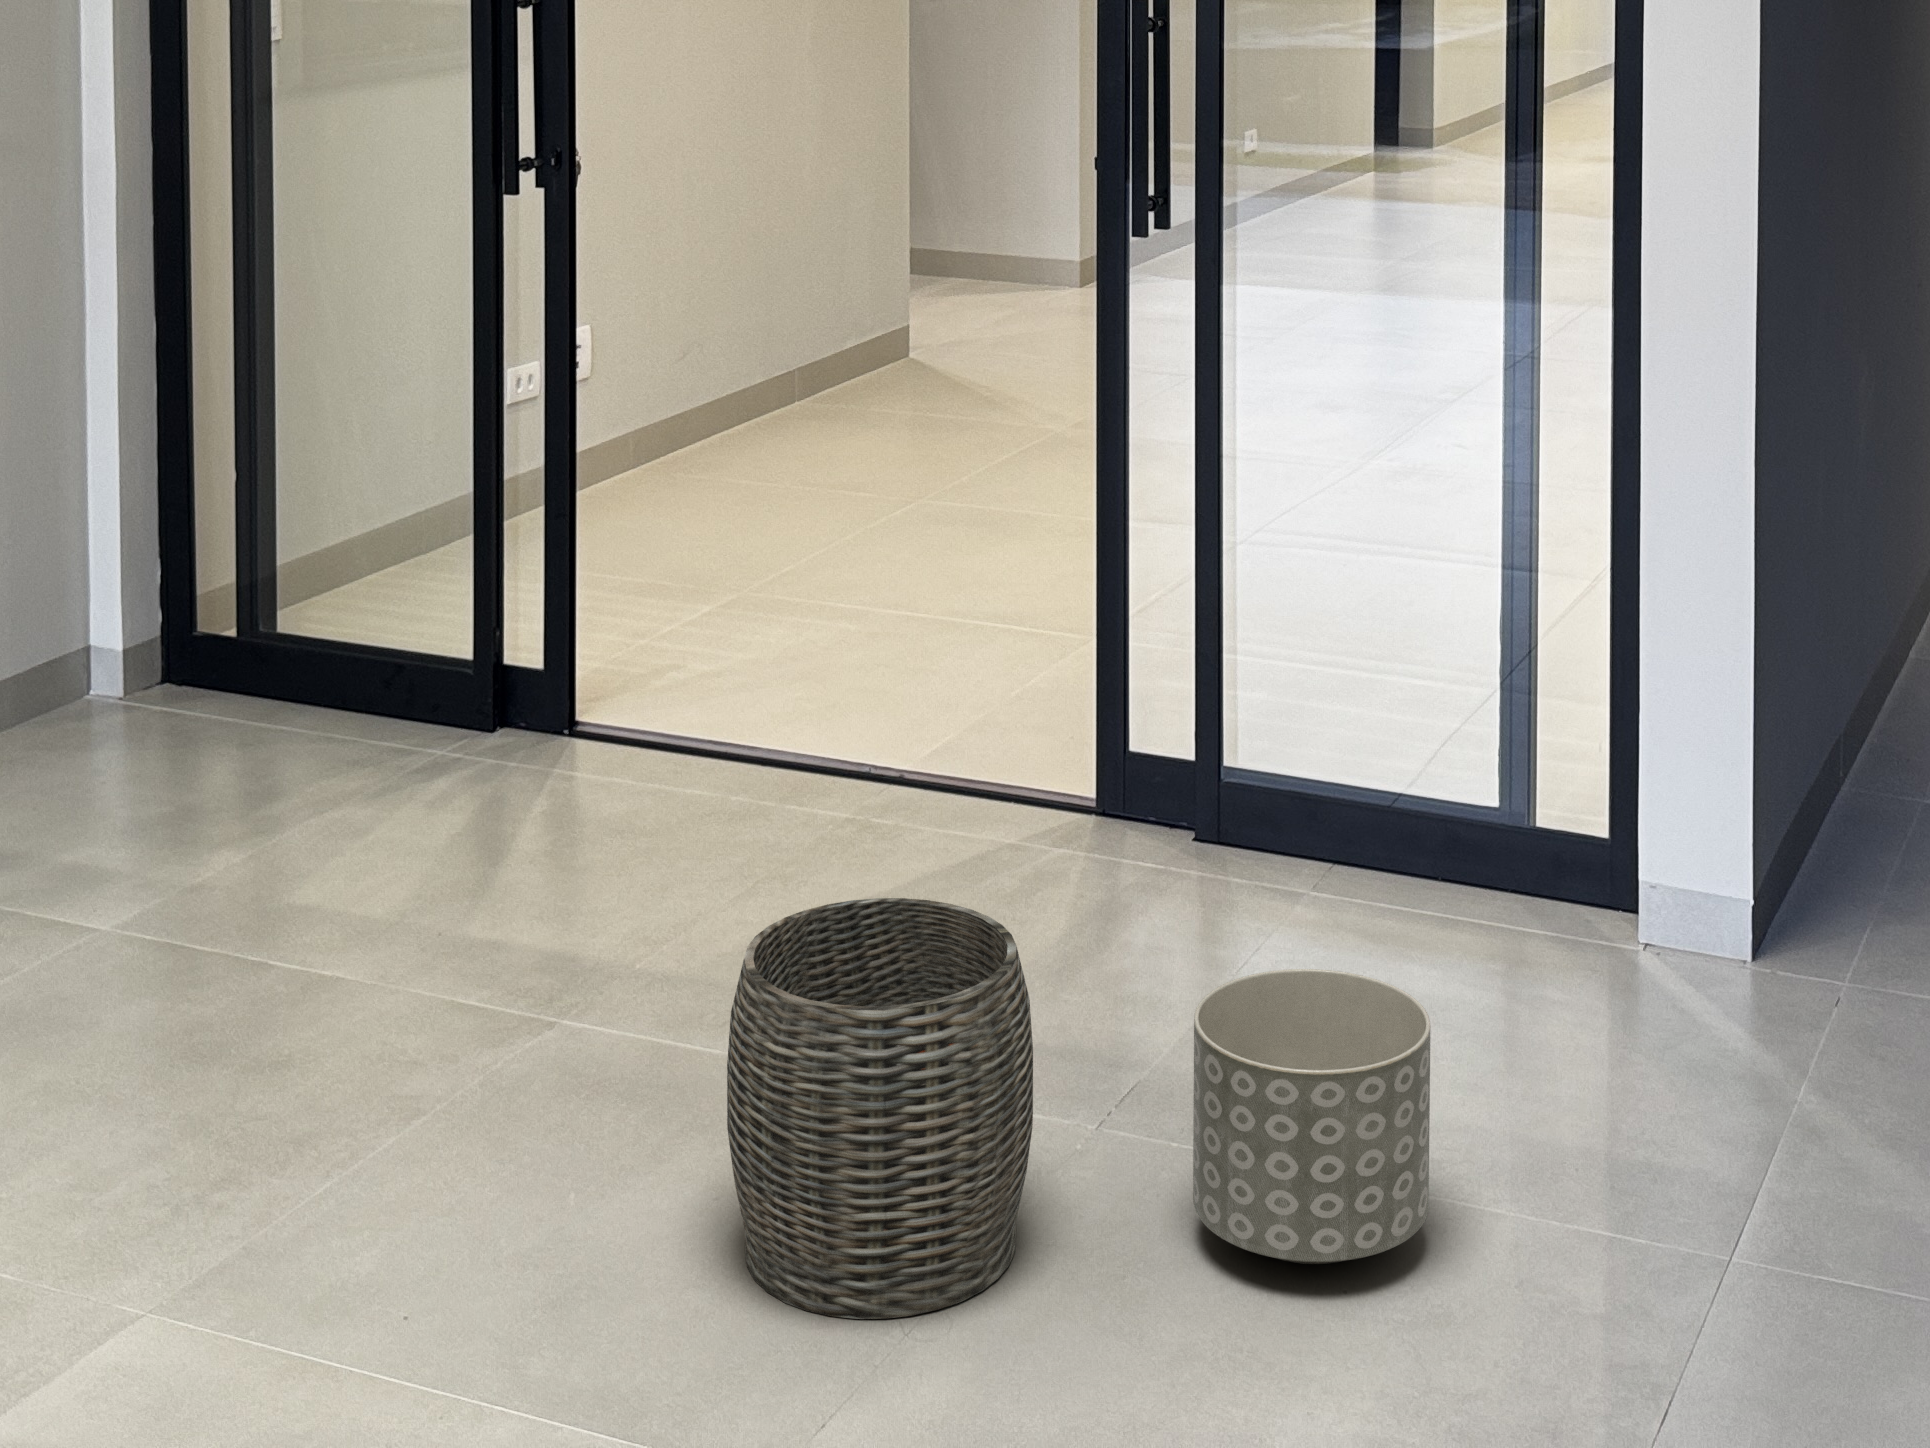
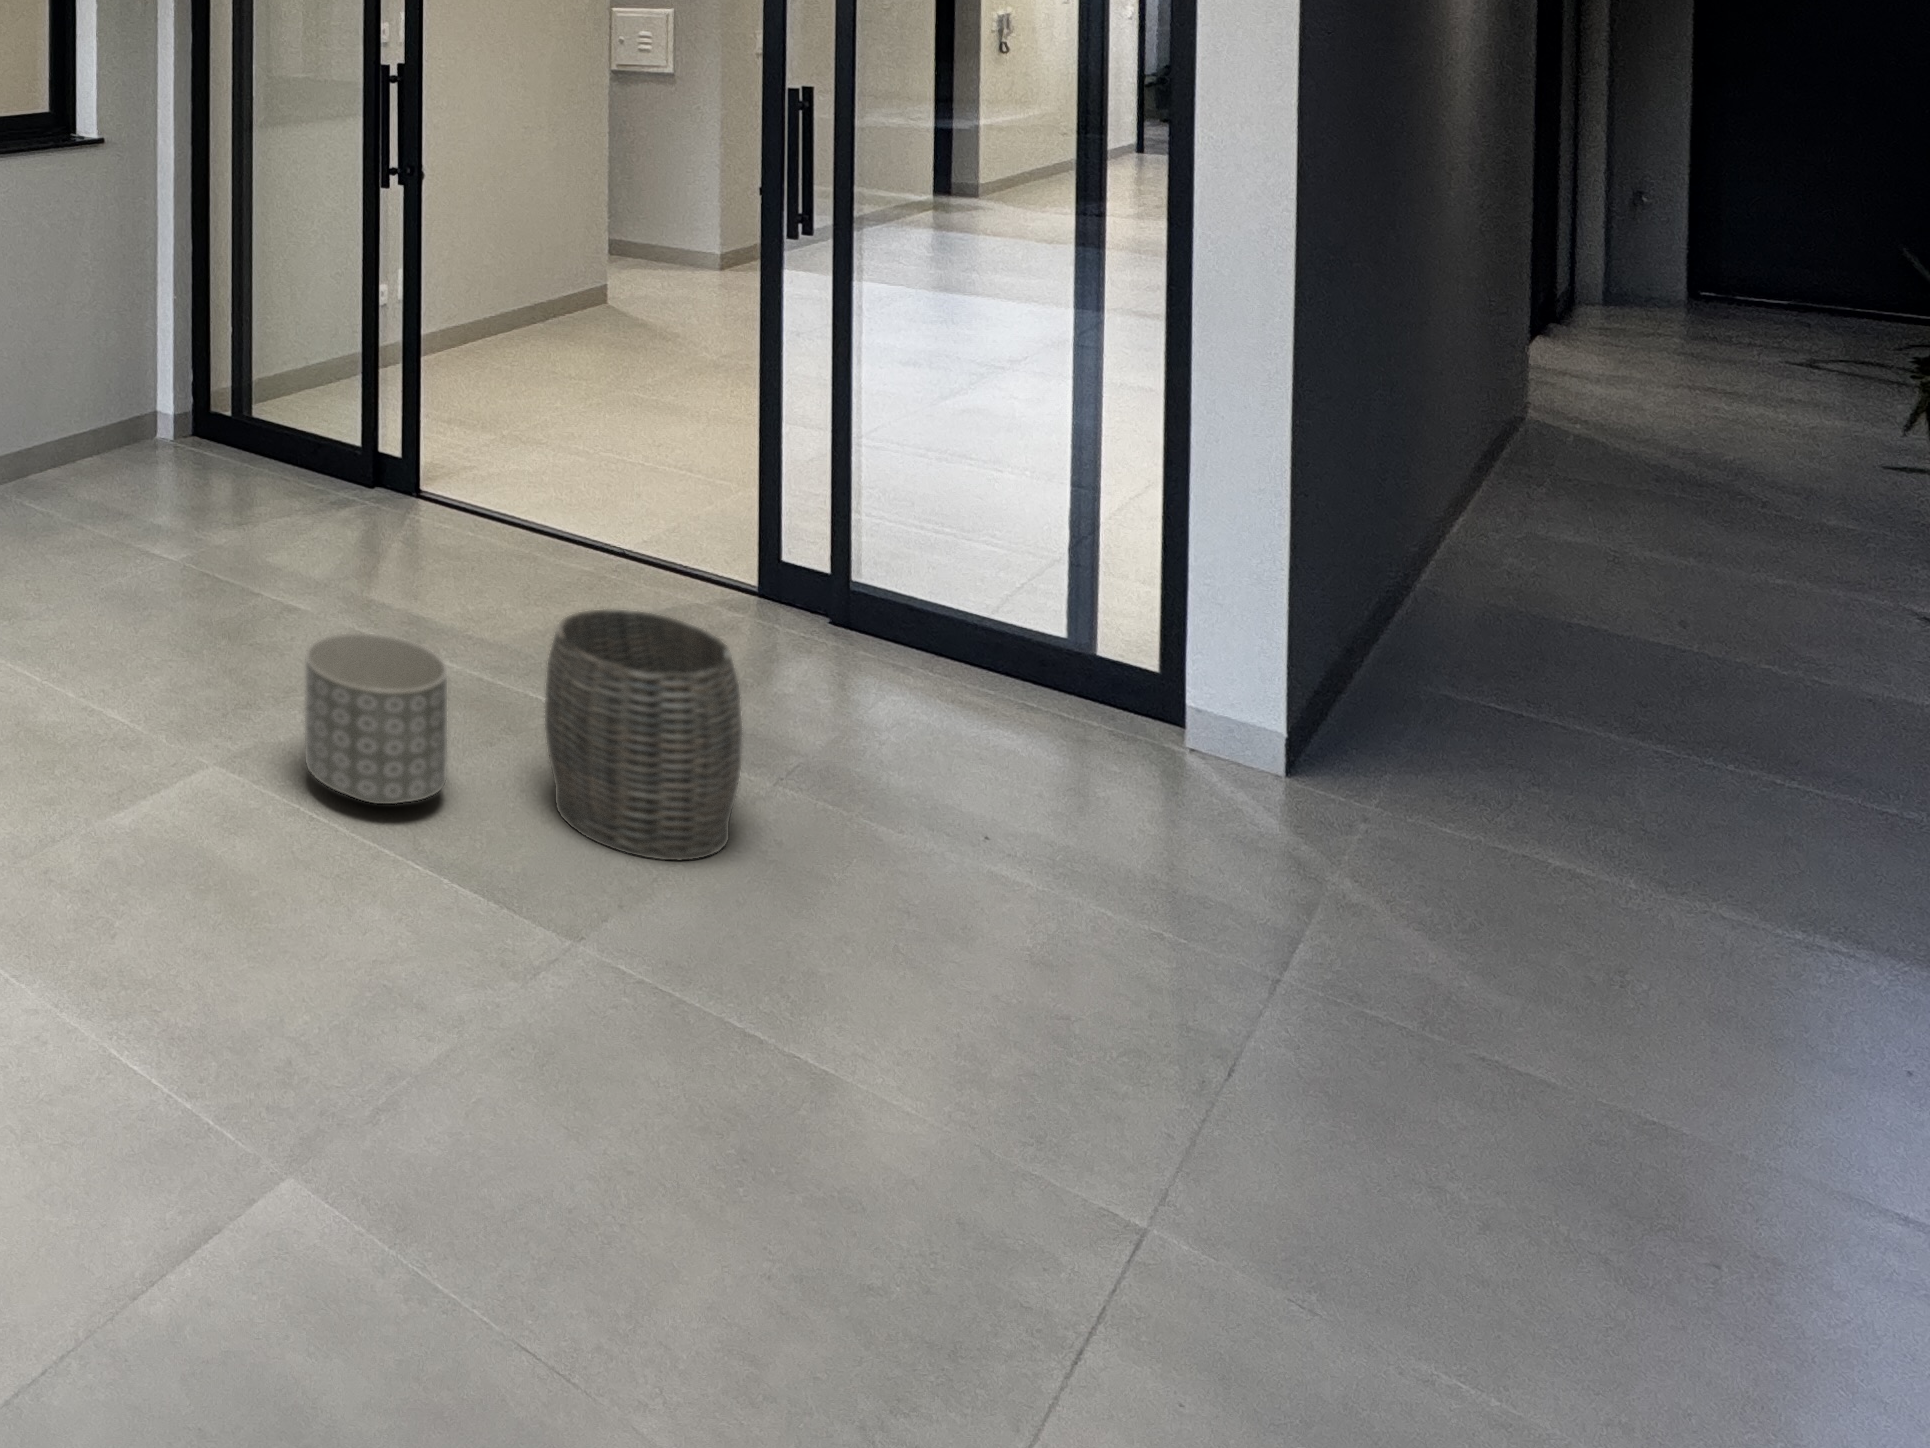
planter: present [1193,969,1431,1264] -> present [305,633,447,804]

